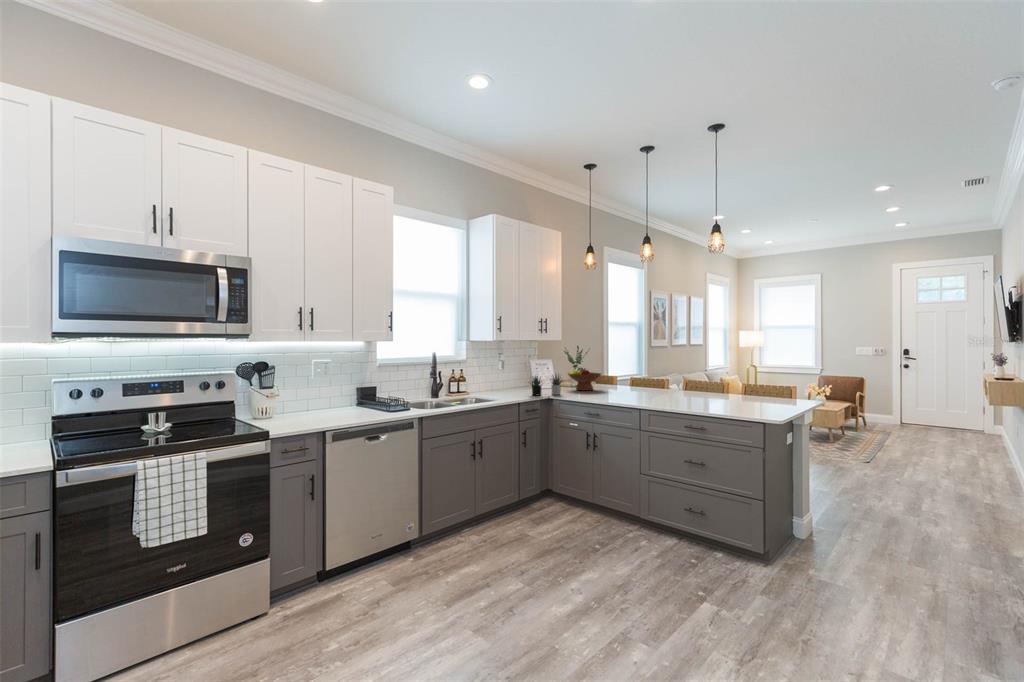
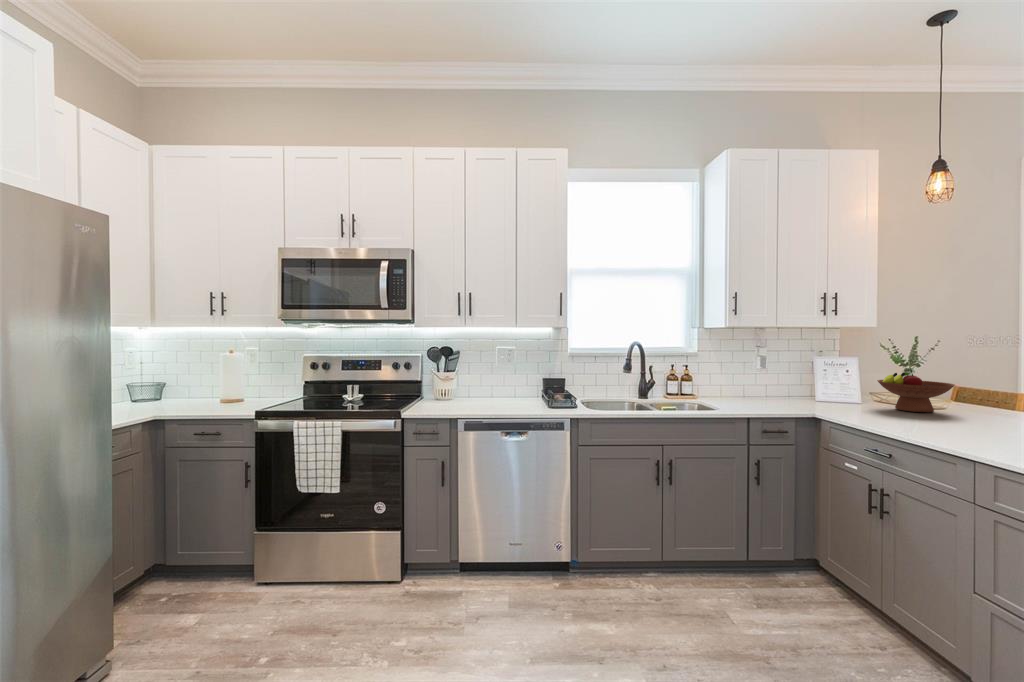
succulent plant: present [530,375,562,395] -> none [782,377,858,413]

